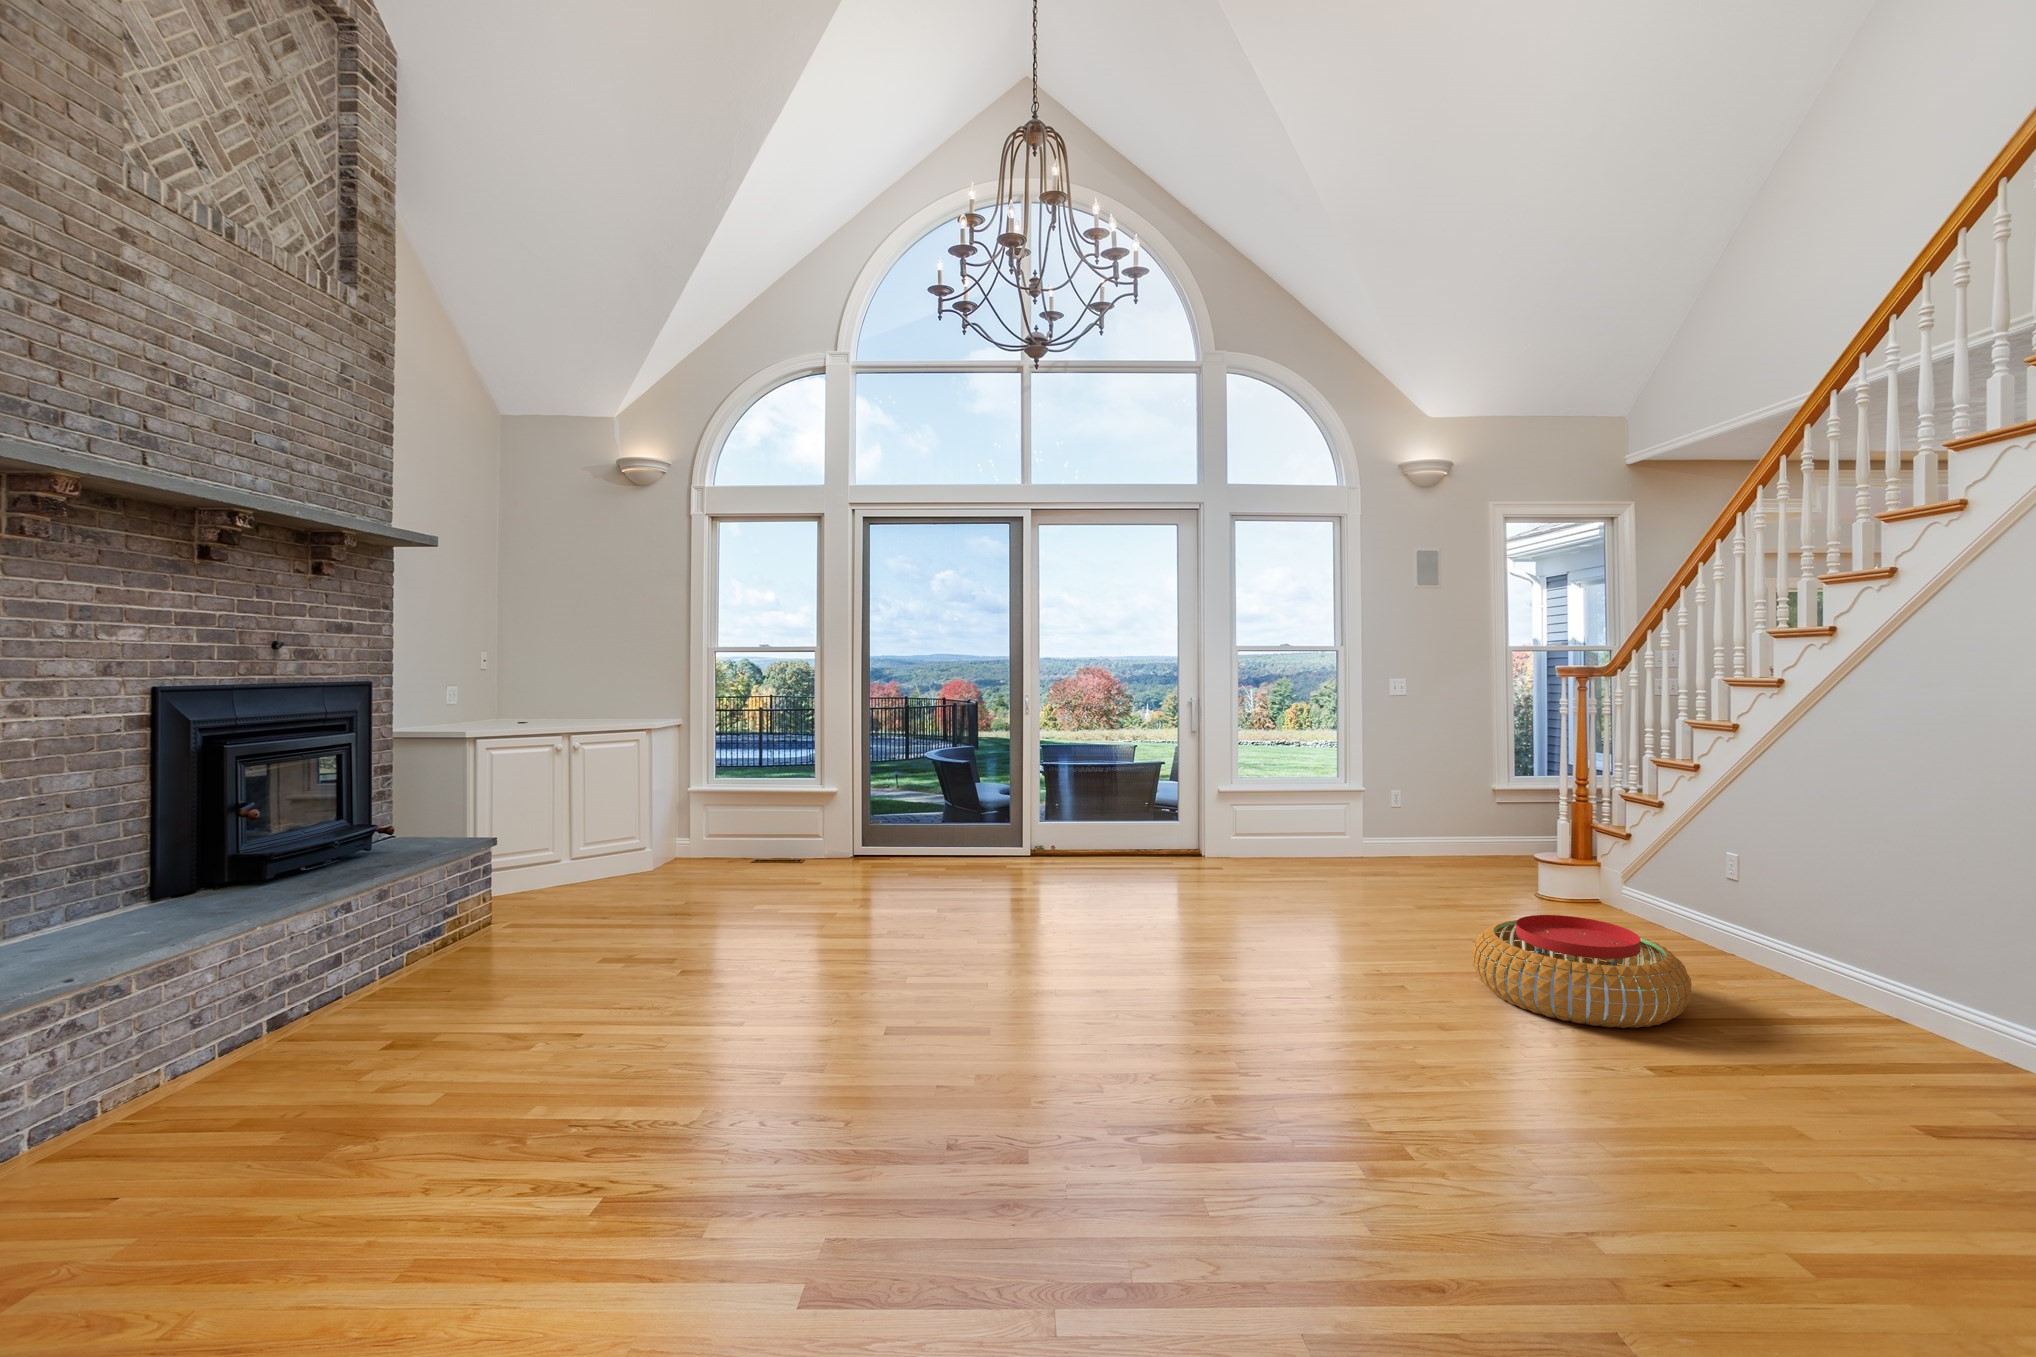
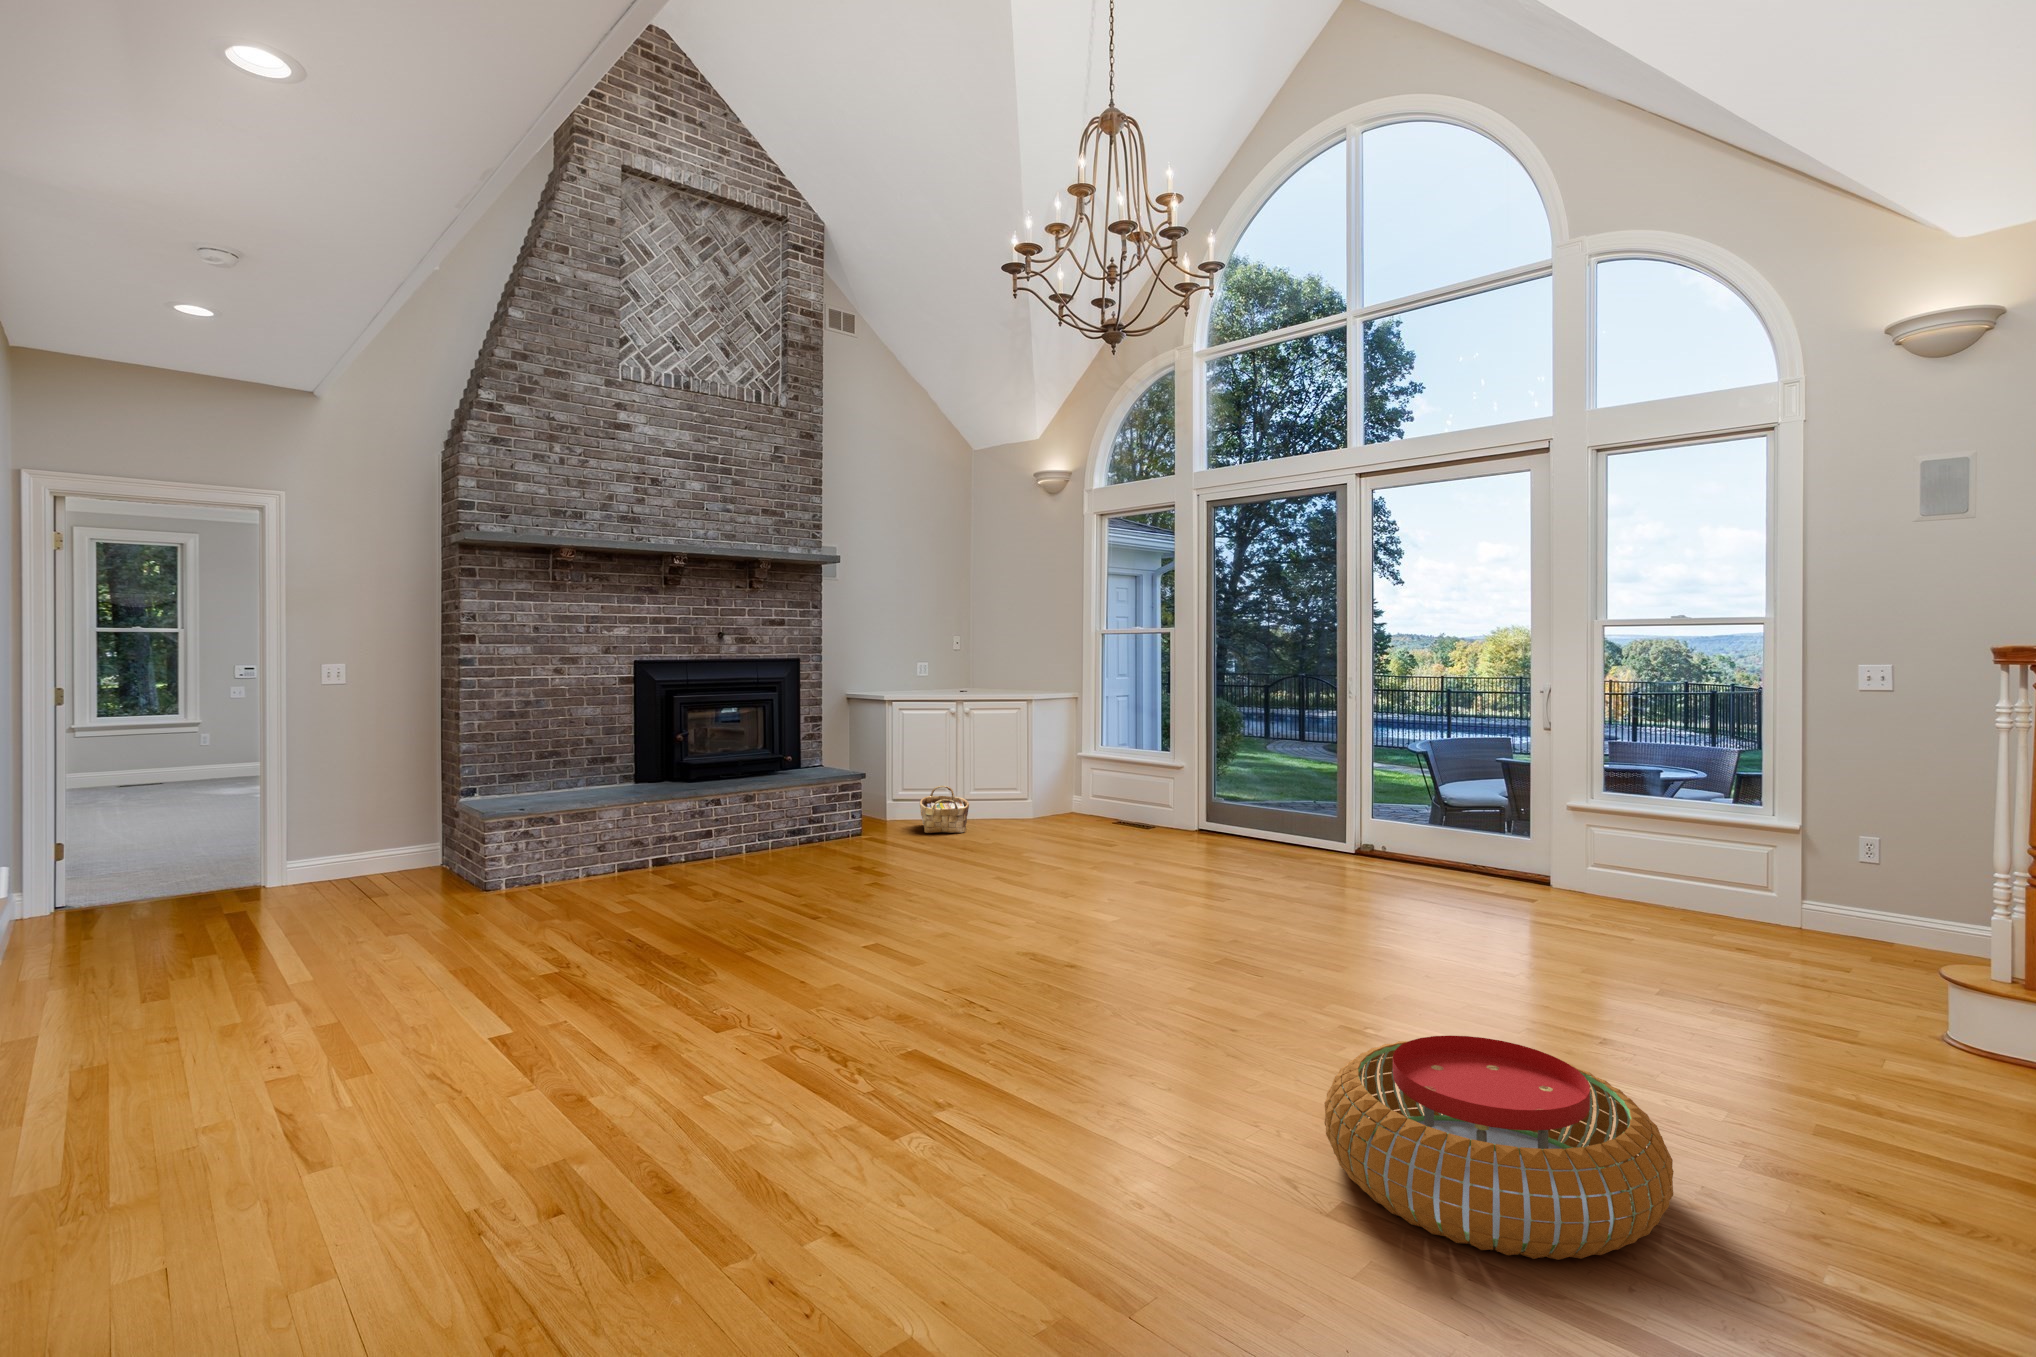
woven basket: none [546,832,623,894] -> present [920,786,969,833]

